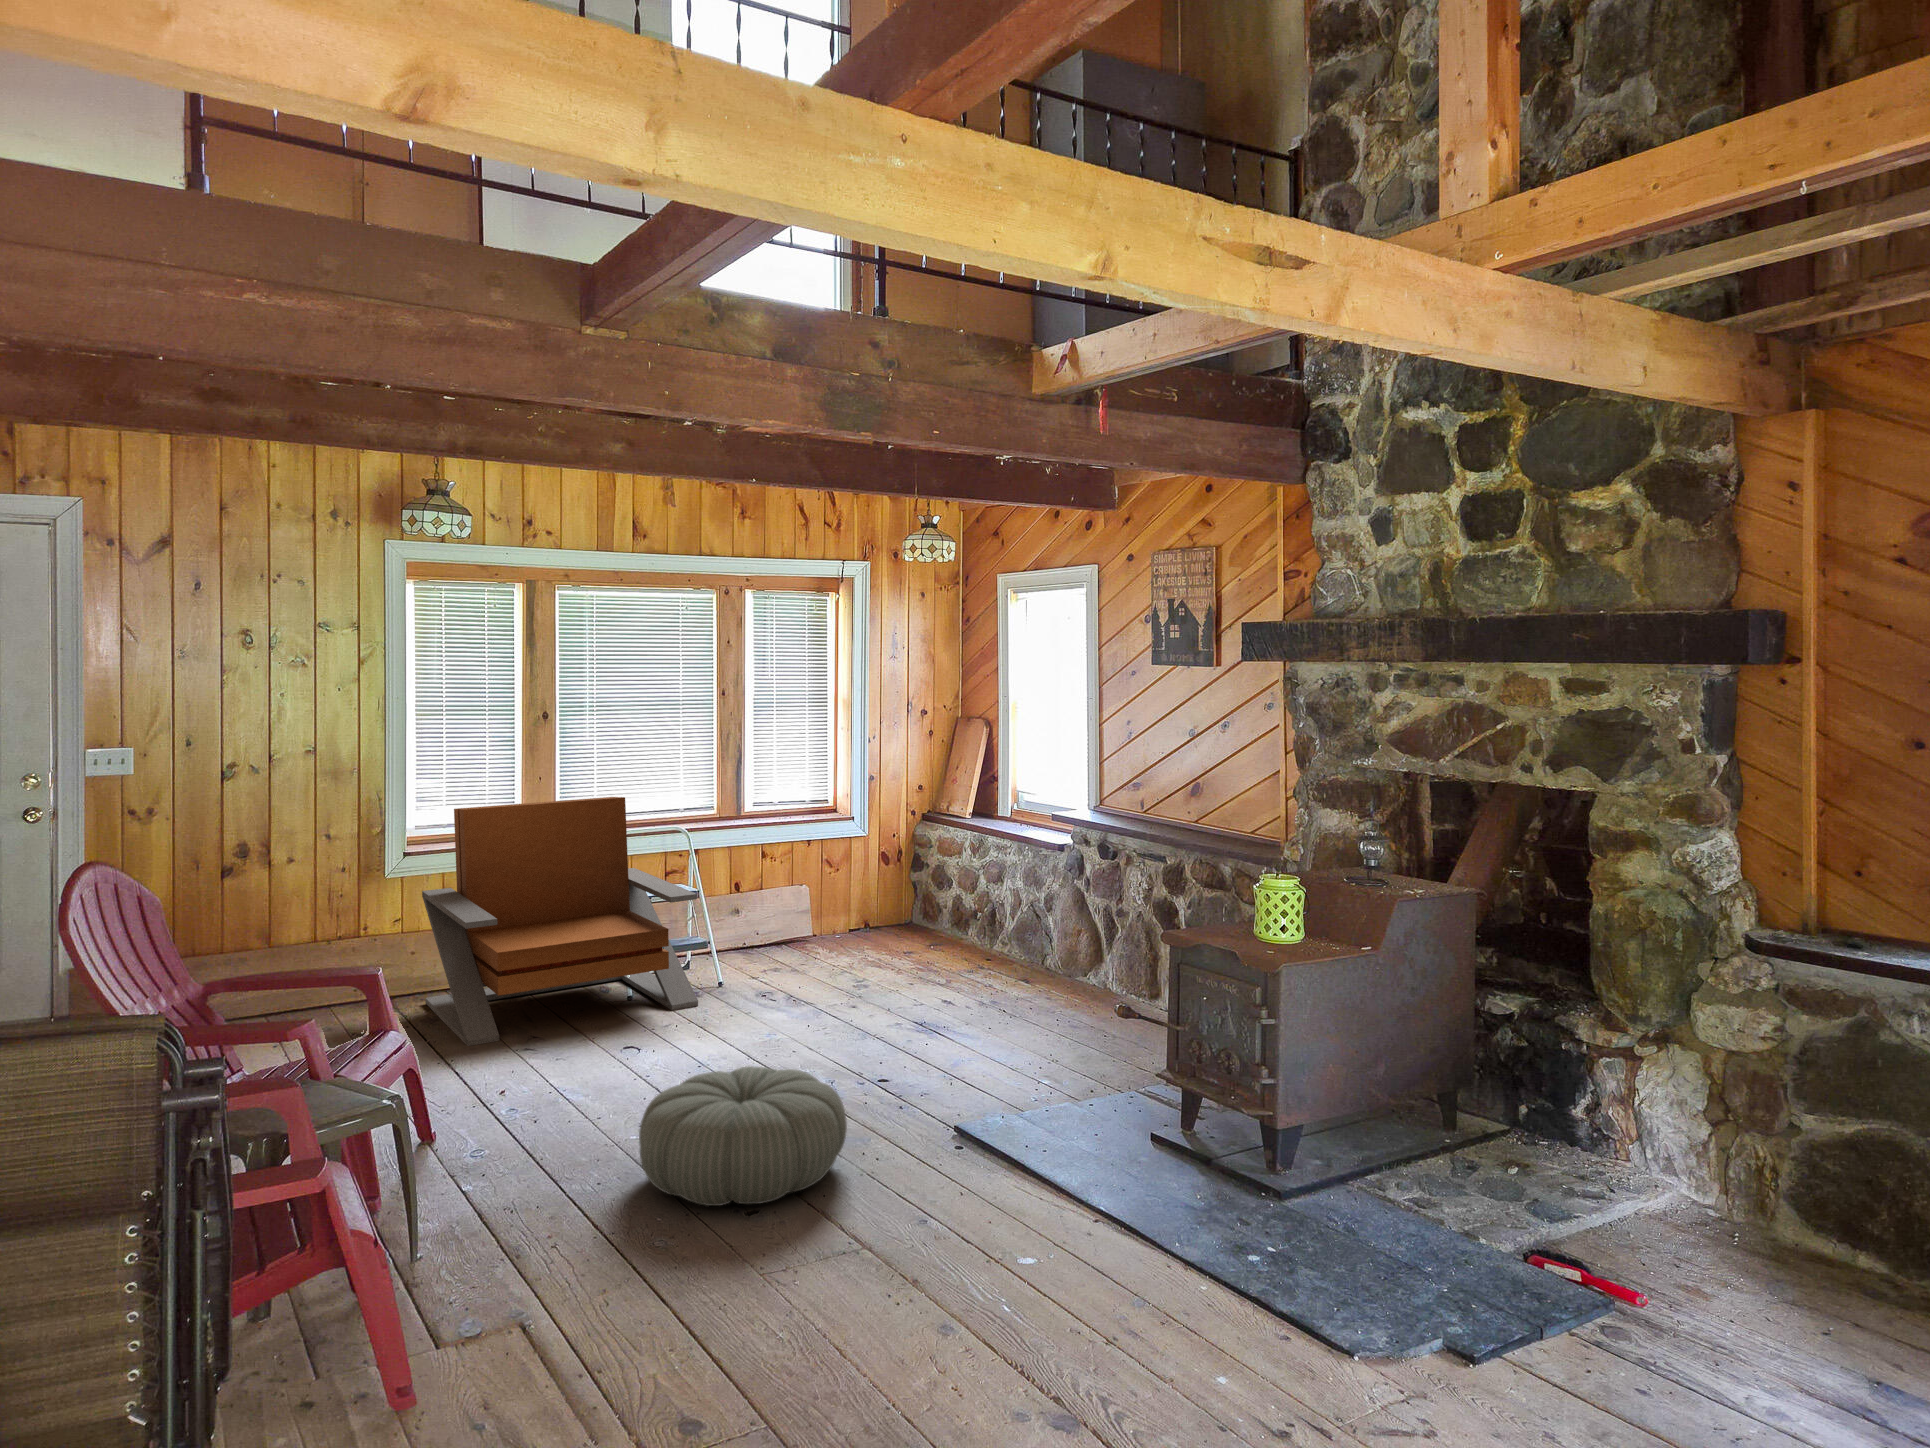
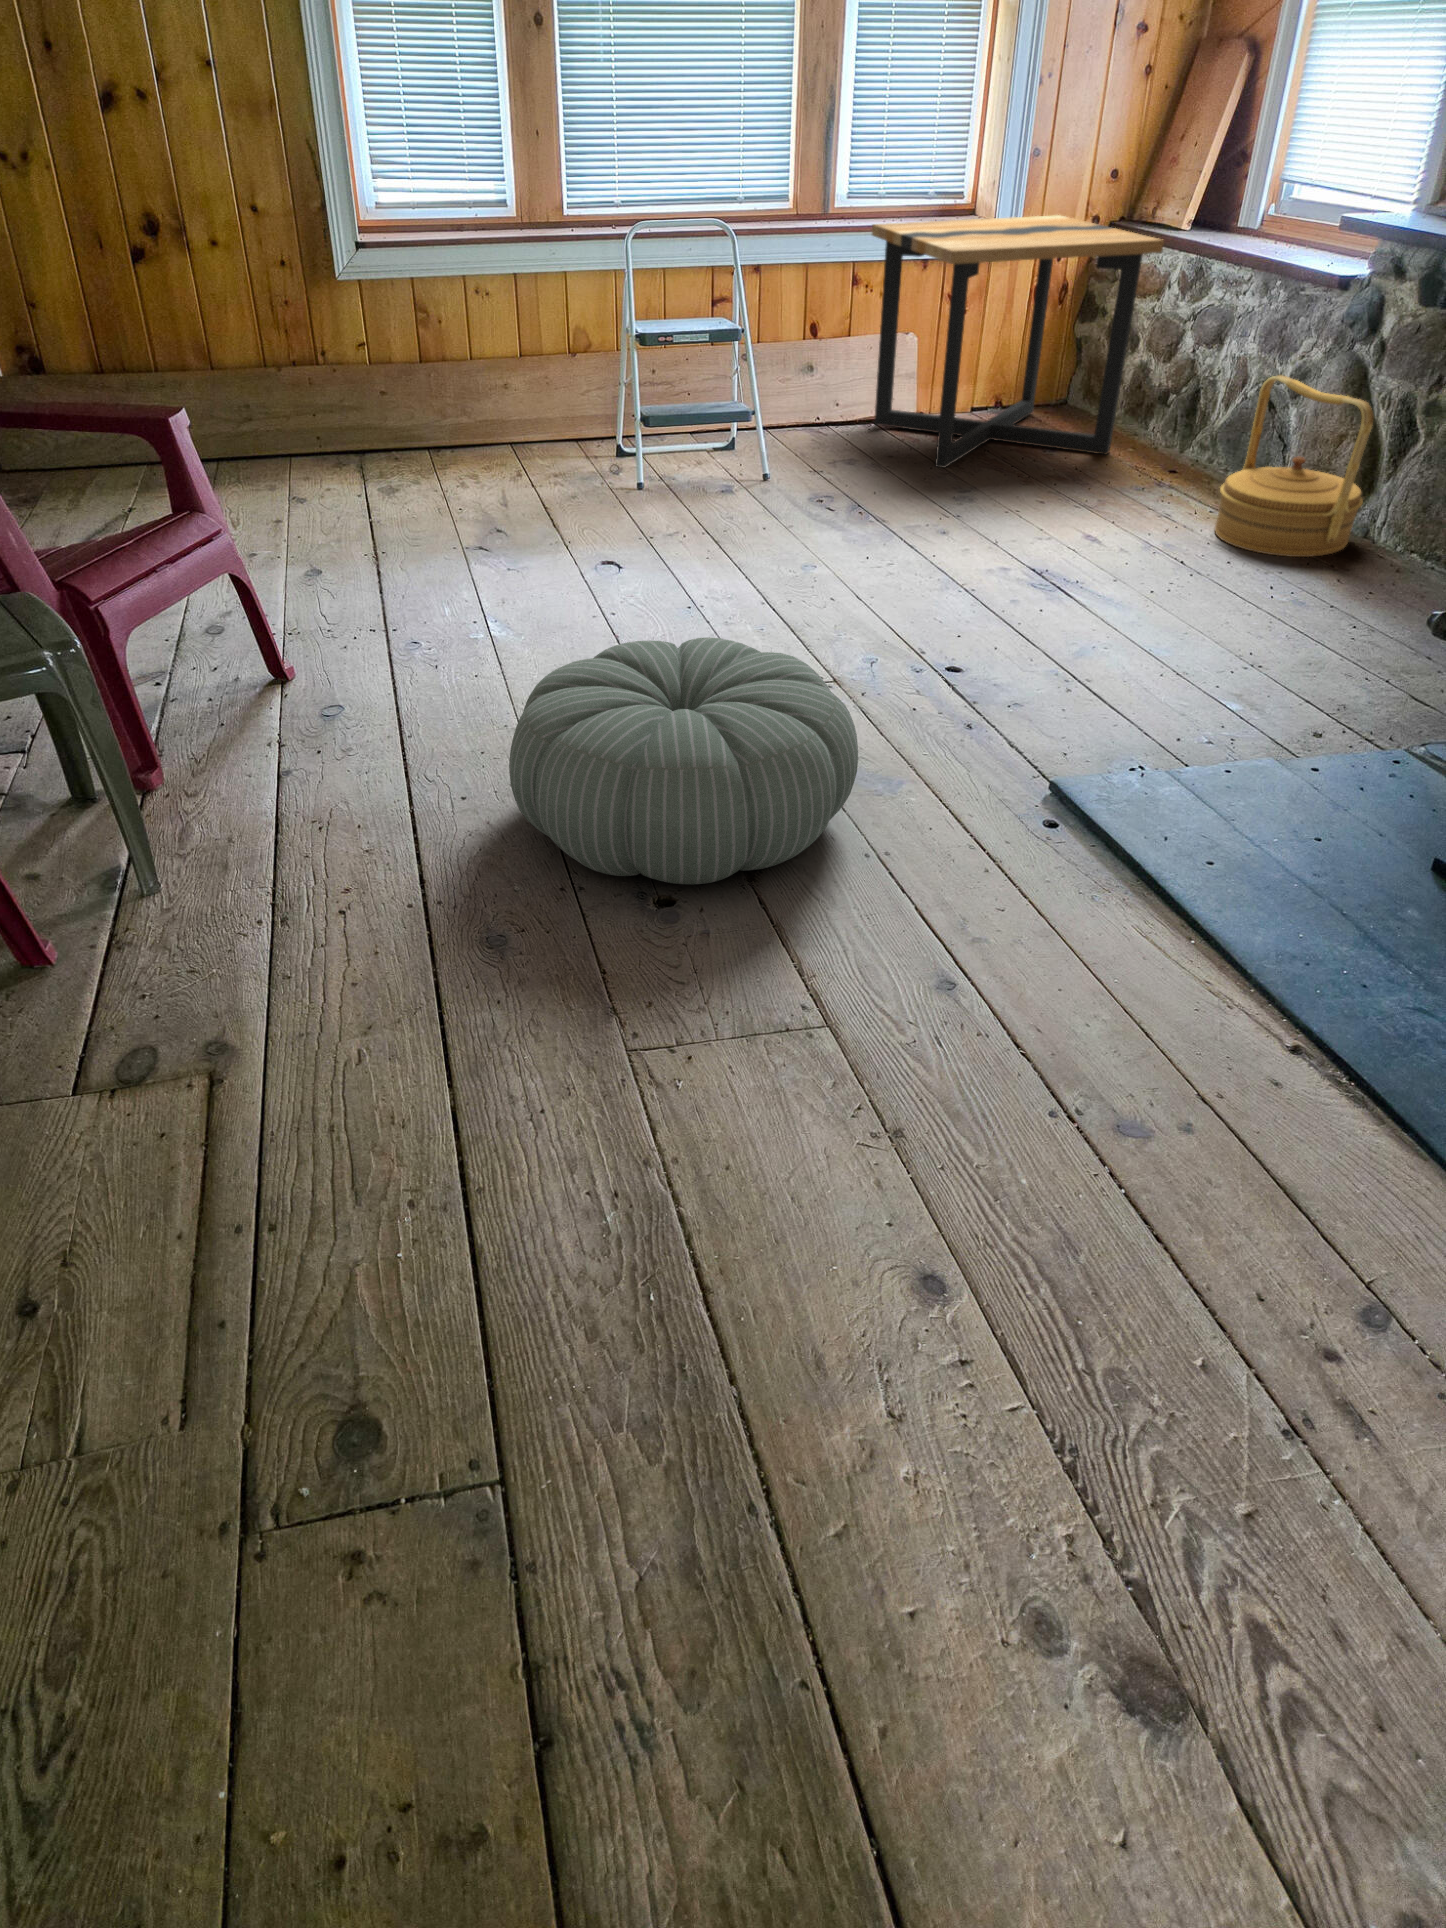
lounge chair: present [422,797,698,1046] -> none [370,164,727,537]
side table: none [773,811,958,970] -> present [872,215,1164,468]
woven basket: none [1018,899,1098,1002] -> present [1215,375,1373,557]

